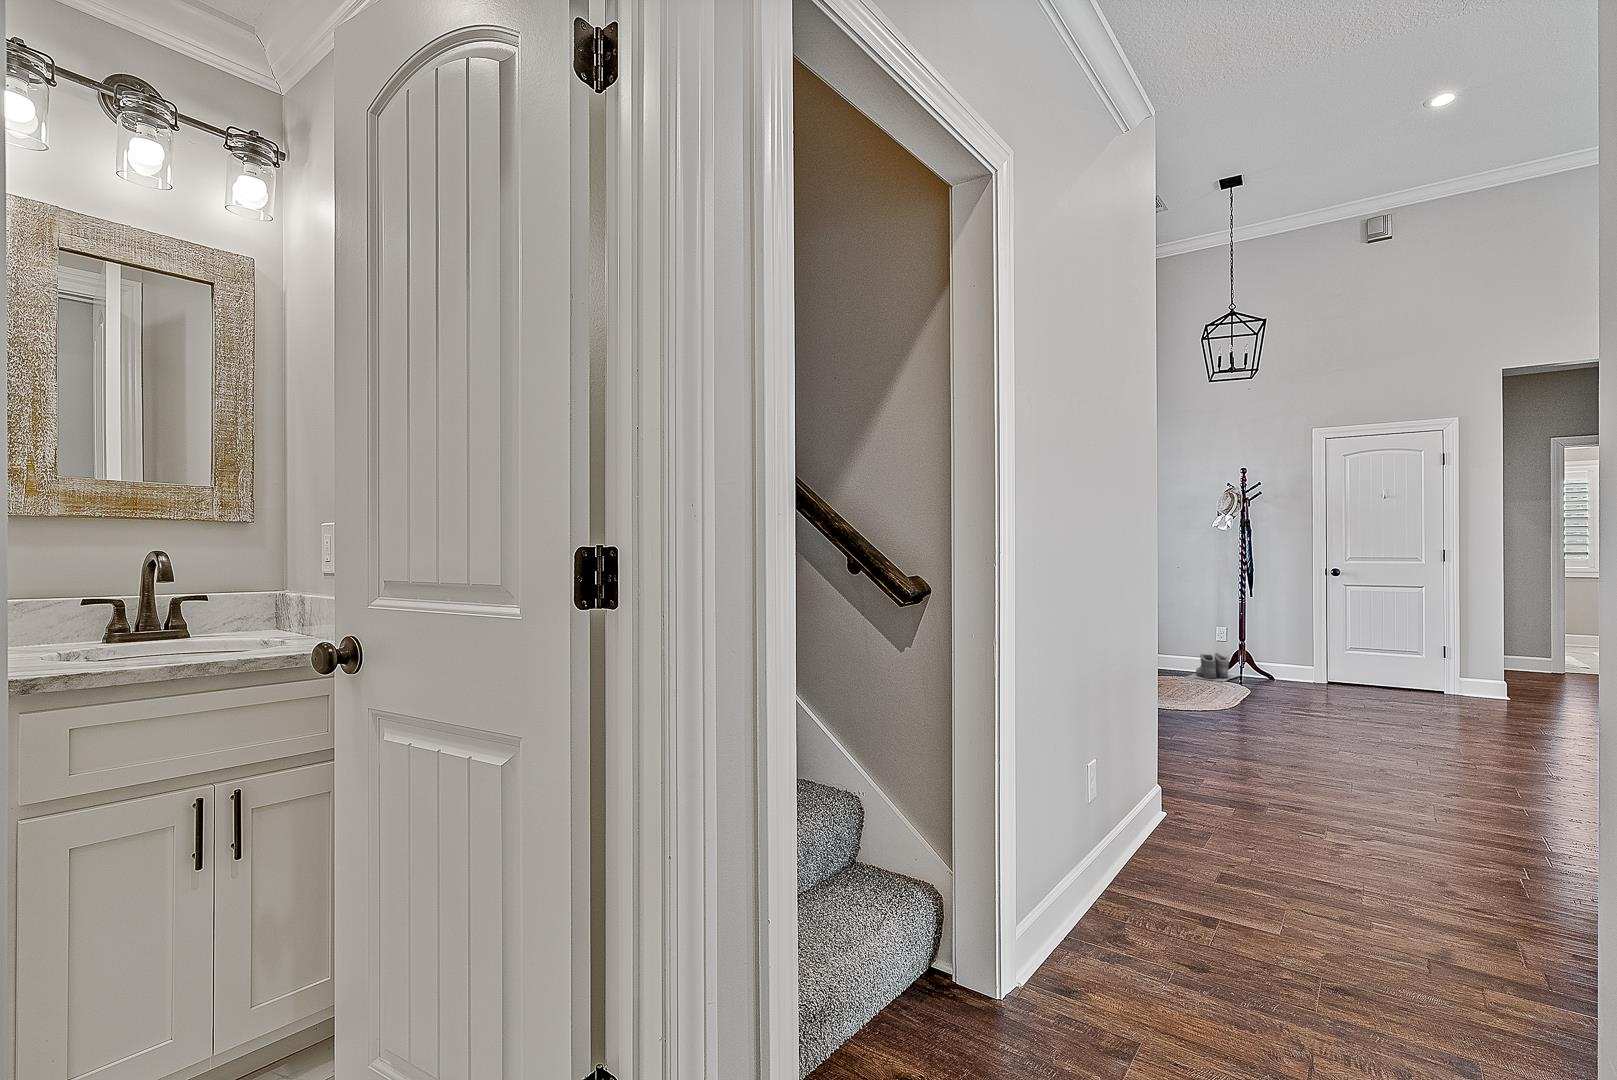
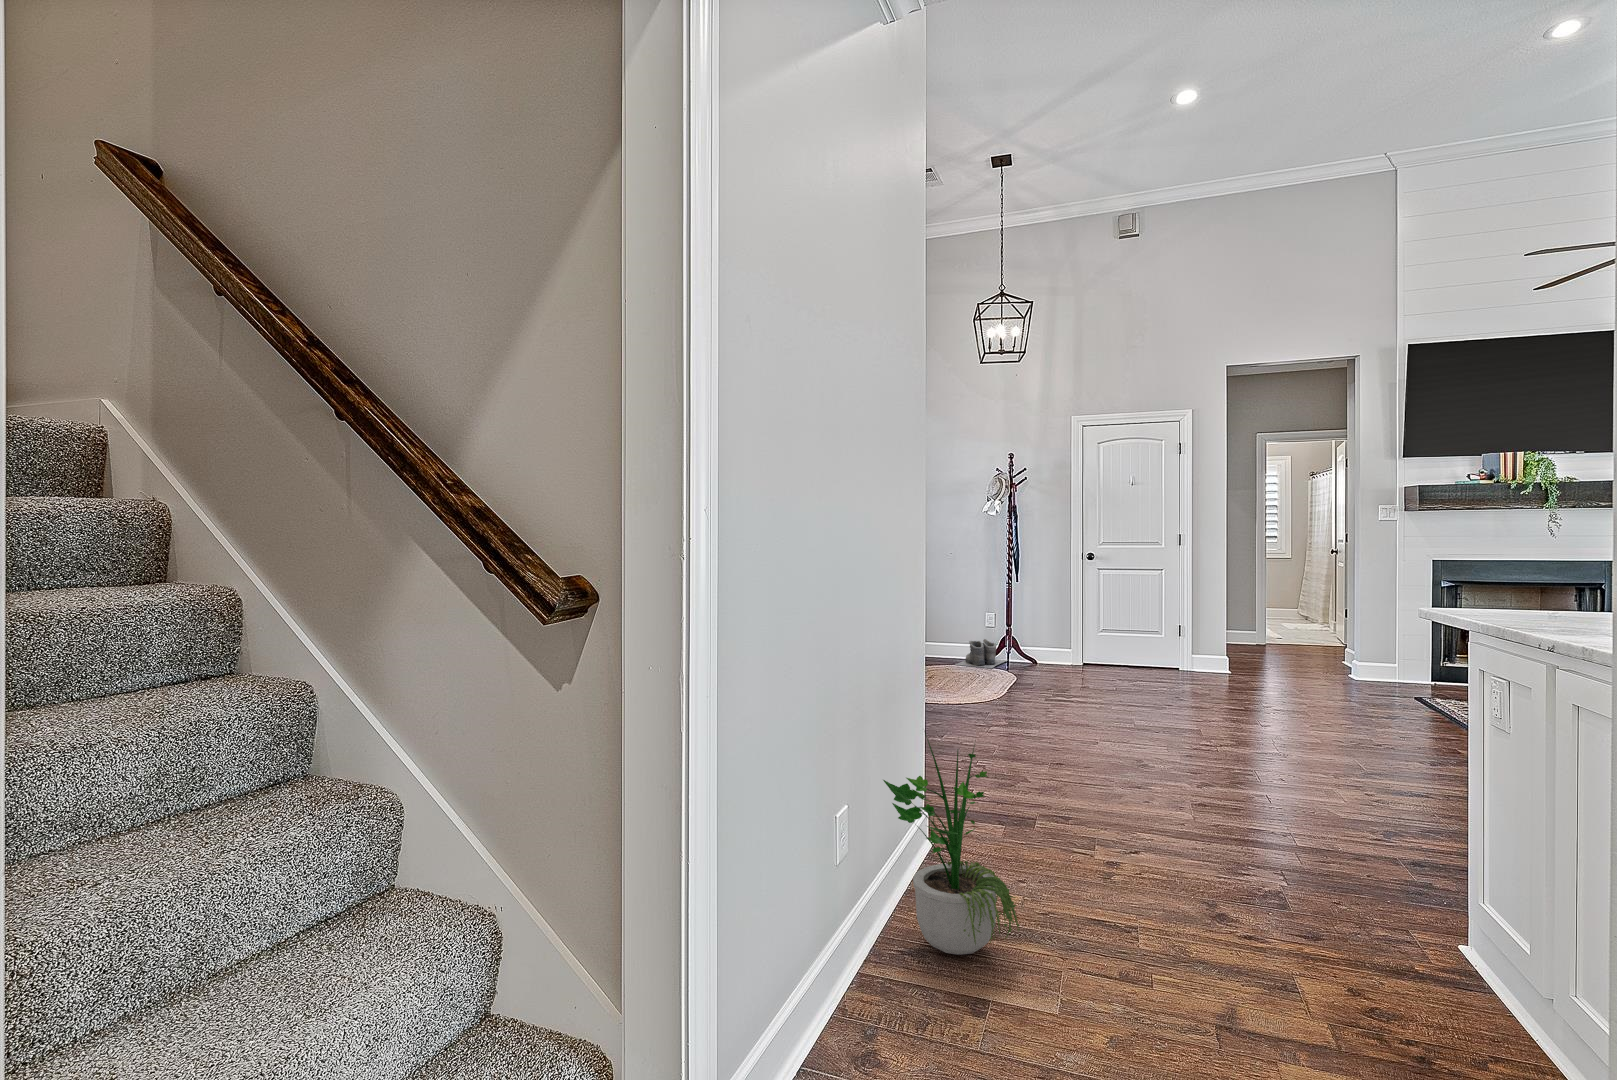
potted plant: none [1121,697,1246,891] -> present [883,736,1020,955]

